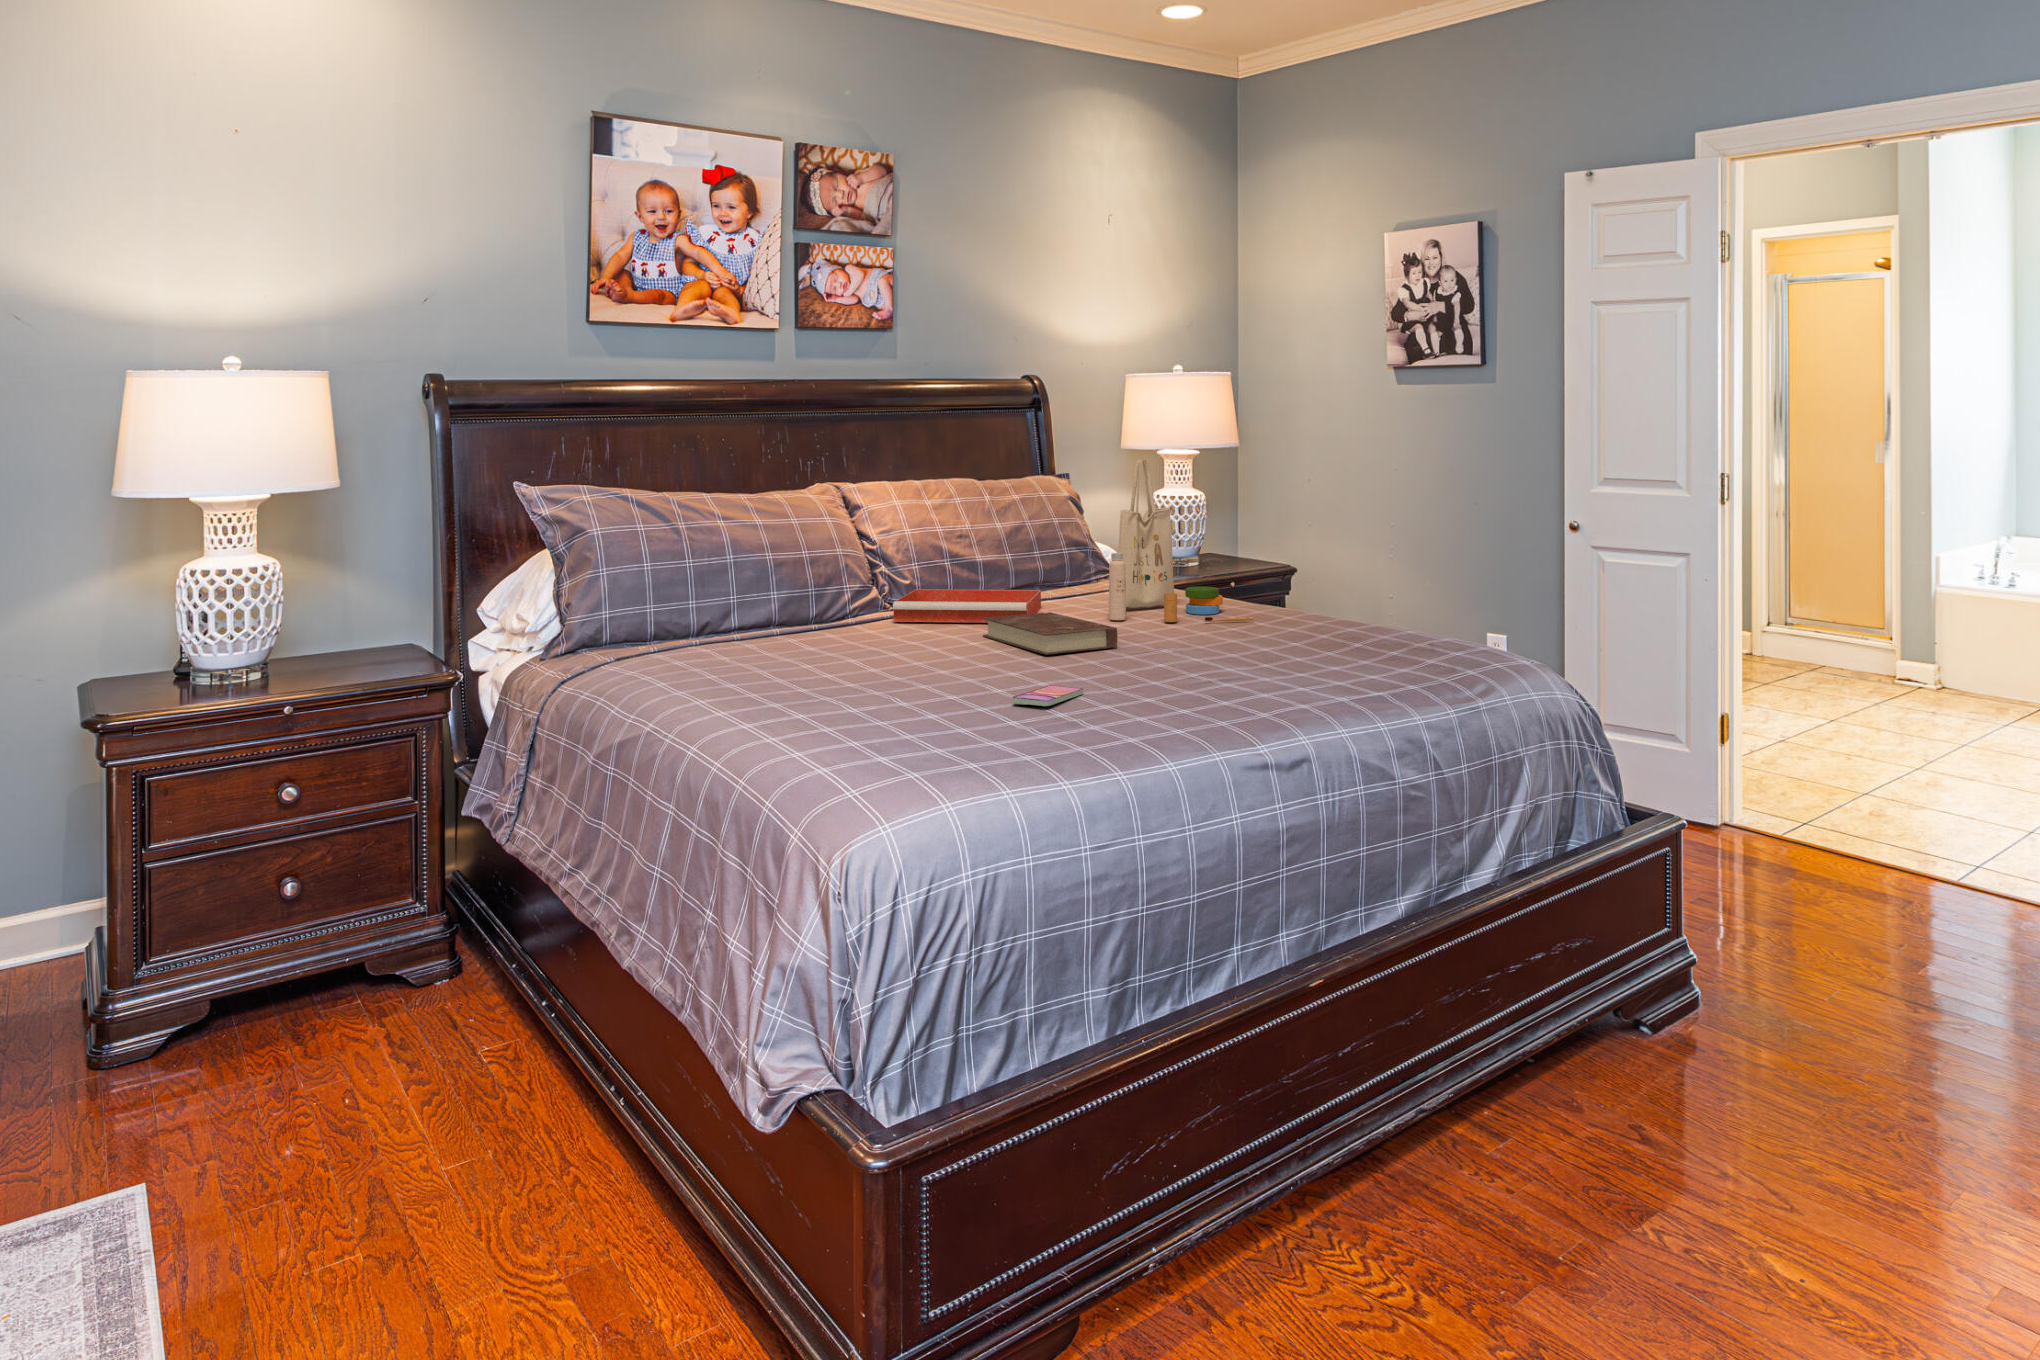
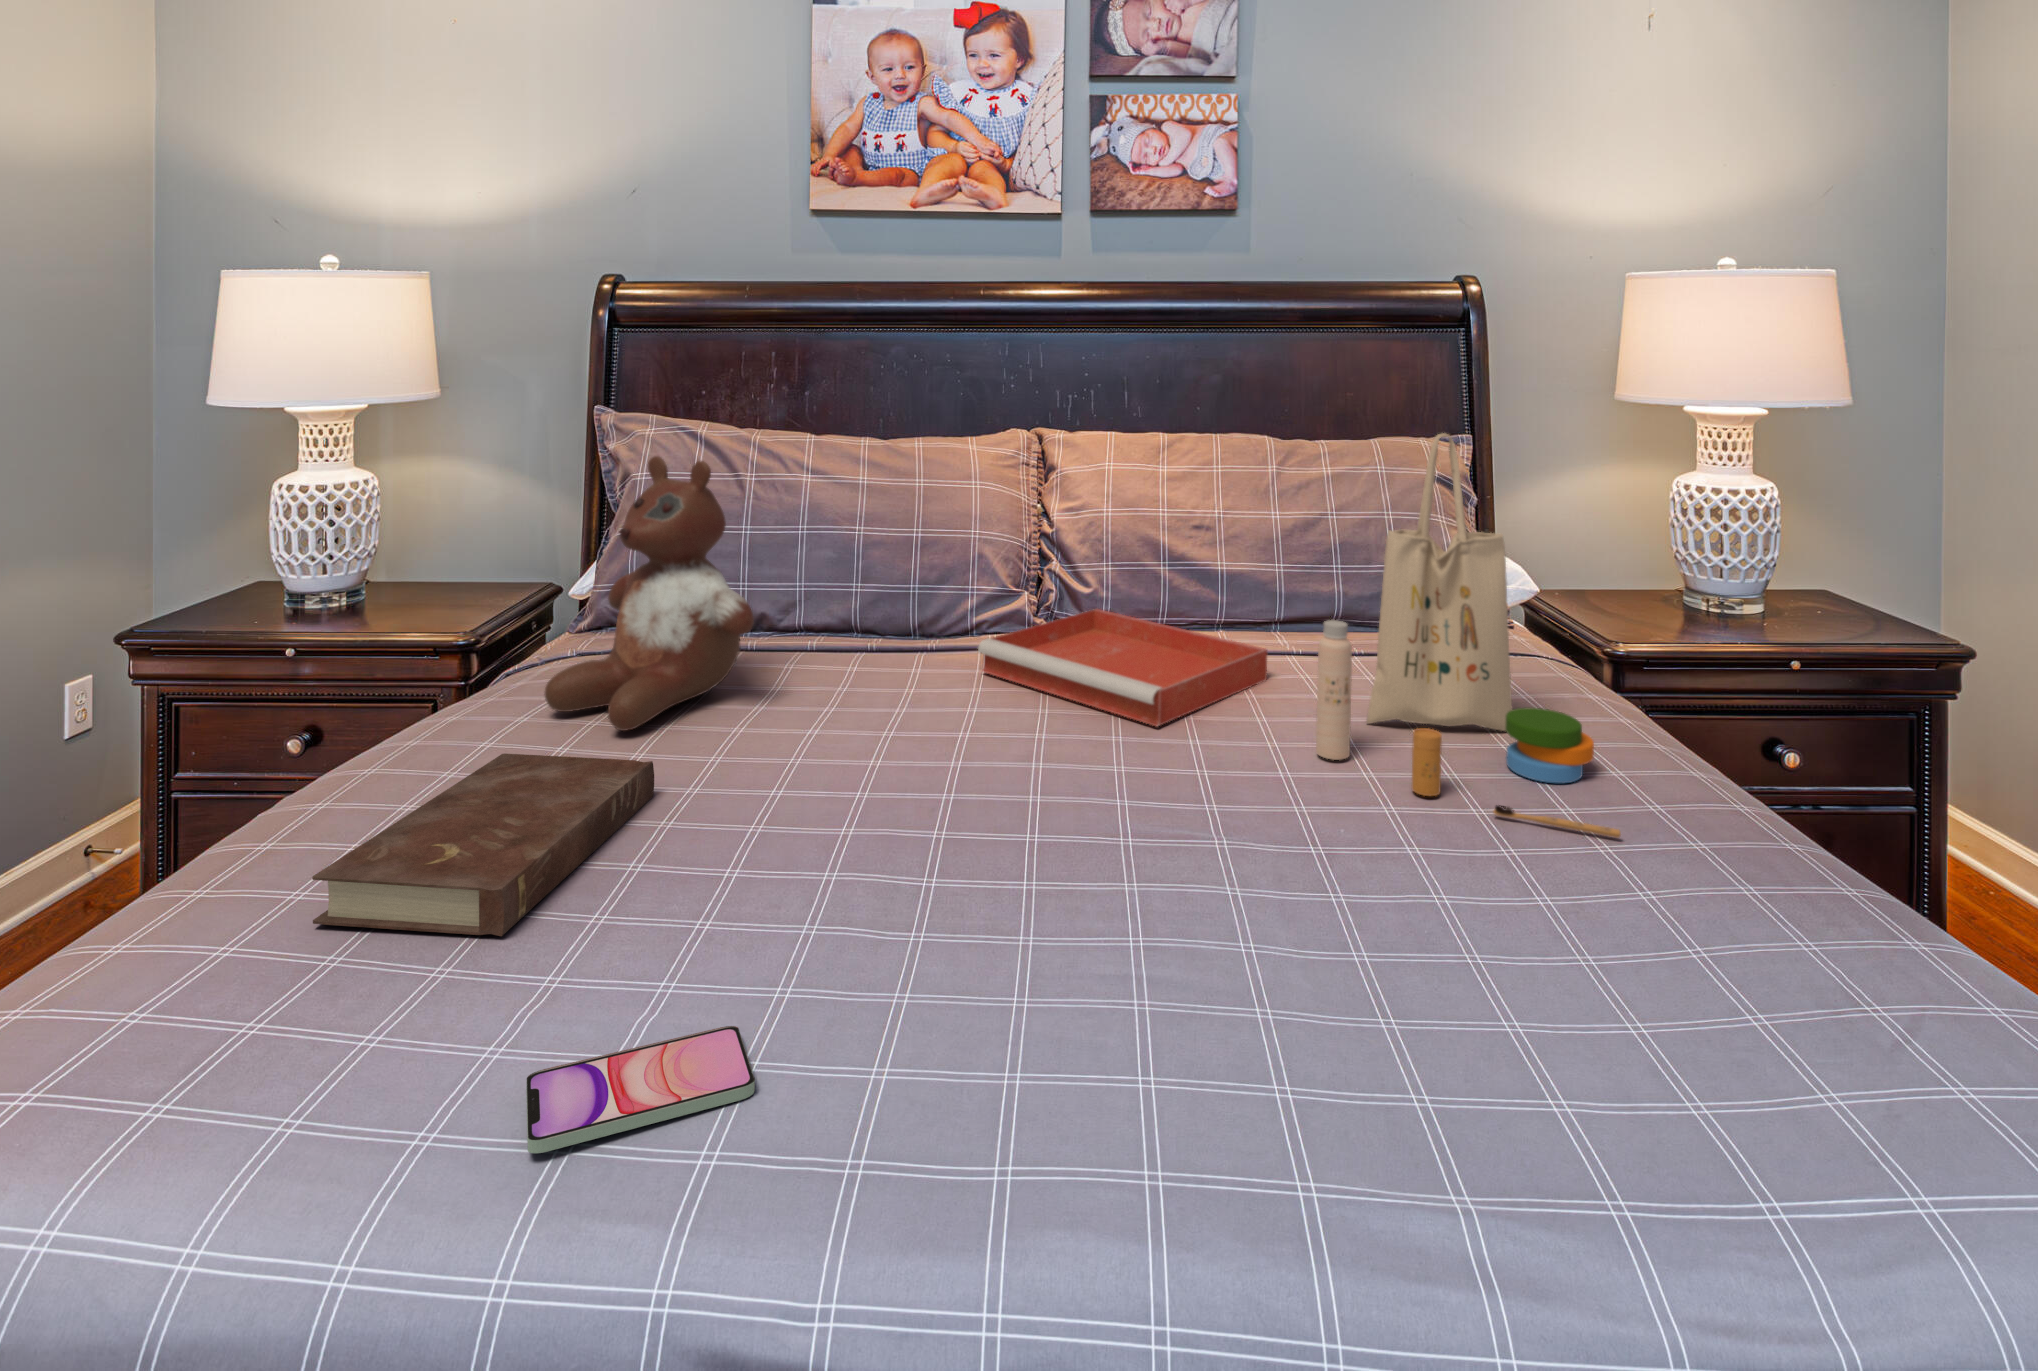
stuffed bear: none [675,496,805,659] -> present [544,456,754,731]
book: present [983,612,1118,655] -> present [312,753,654,936]

